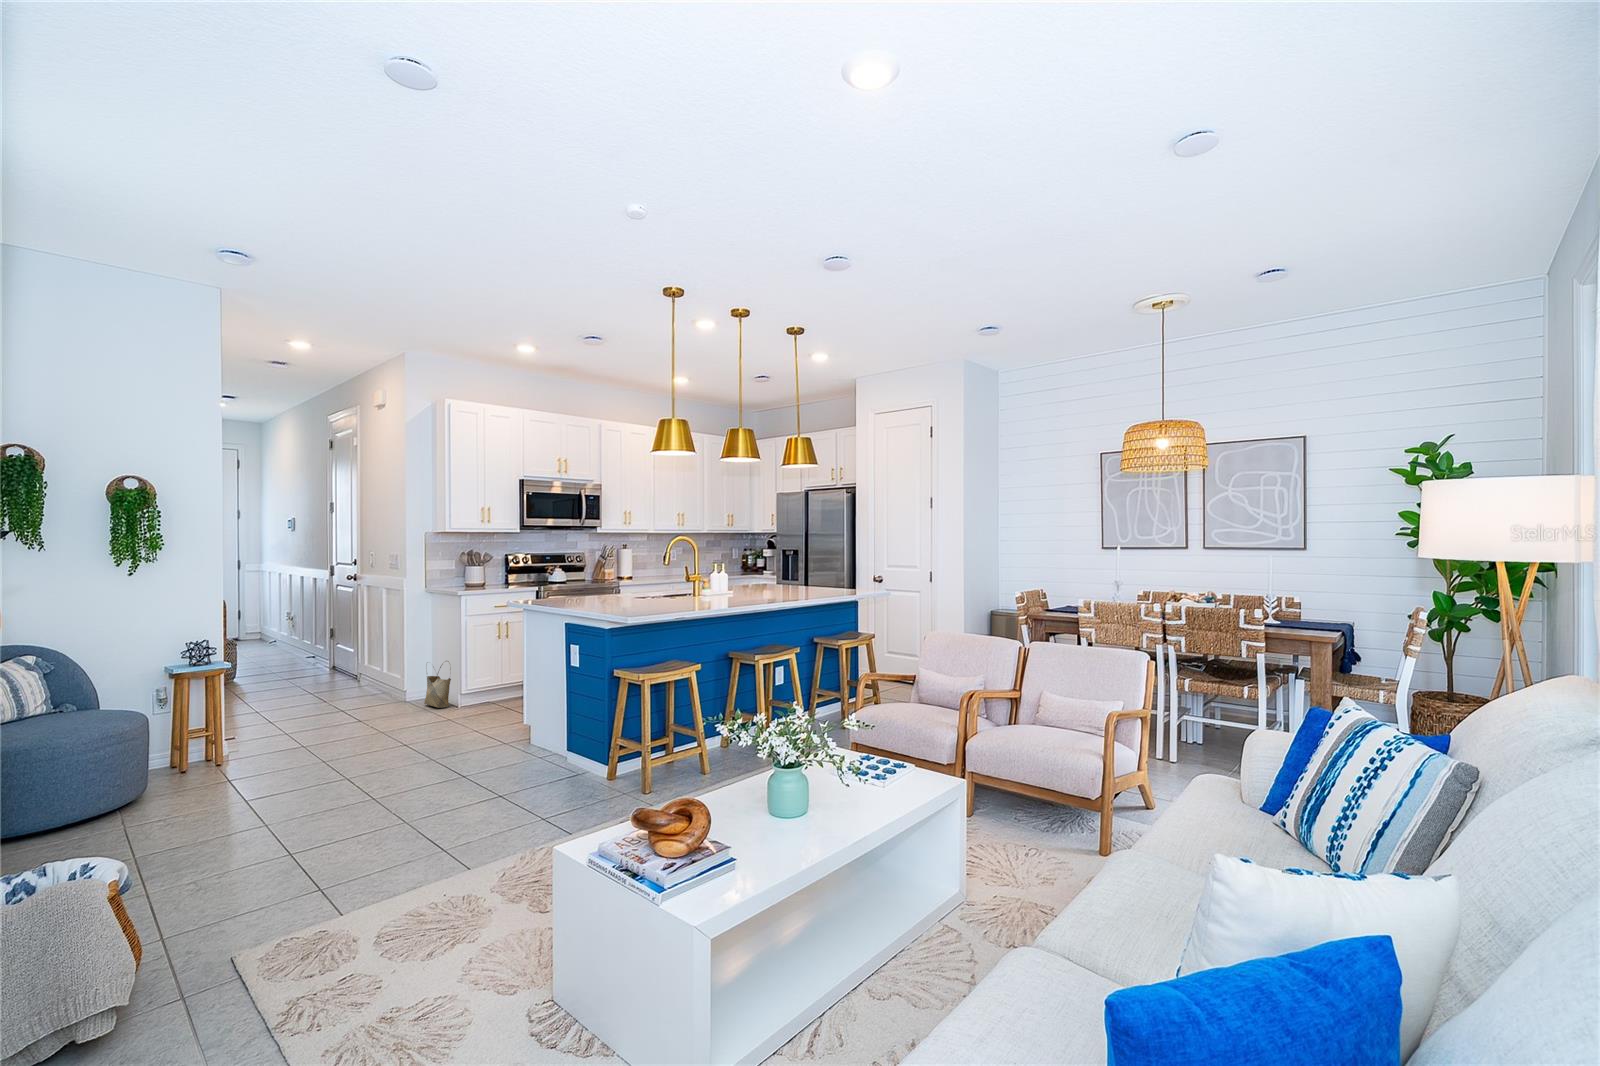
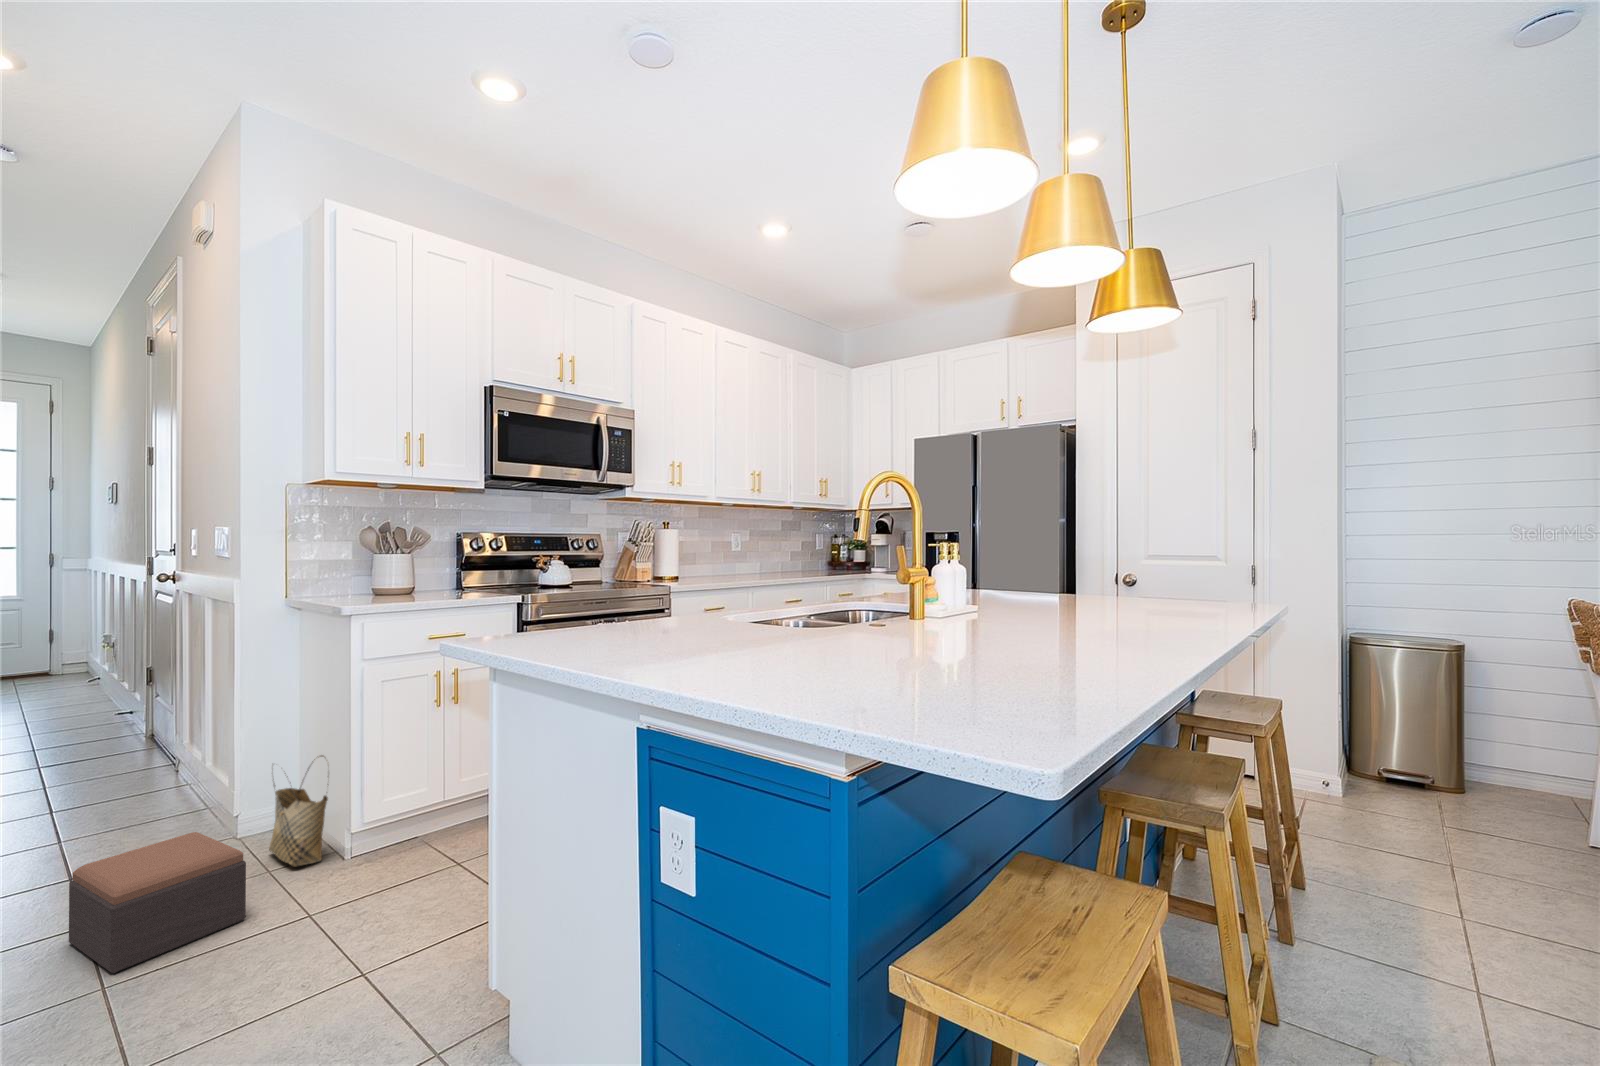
footstool: none [361,686,425,729] -> present [69,832,246,973]

